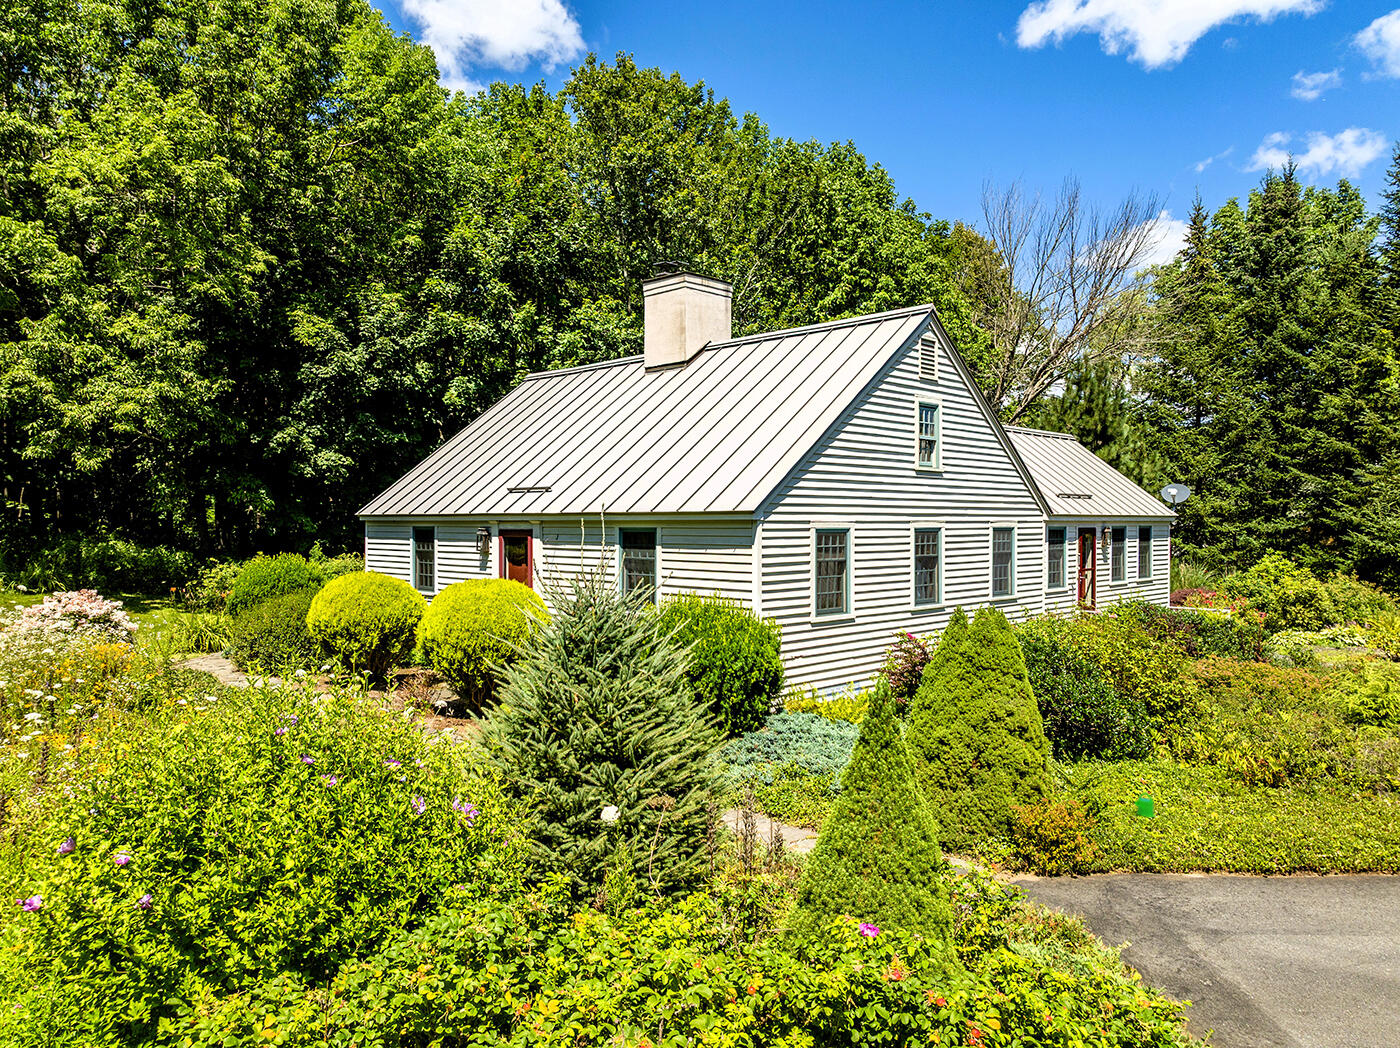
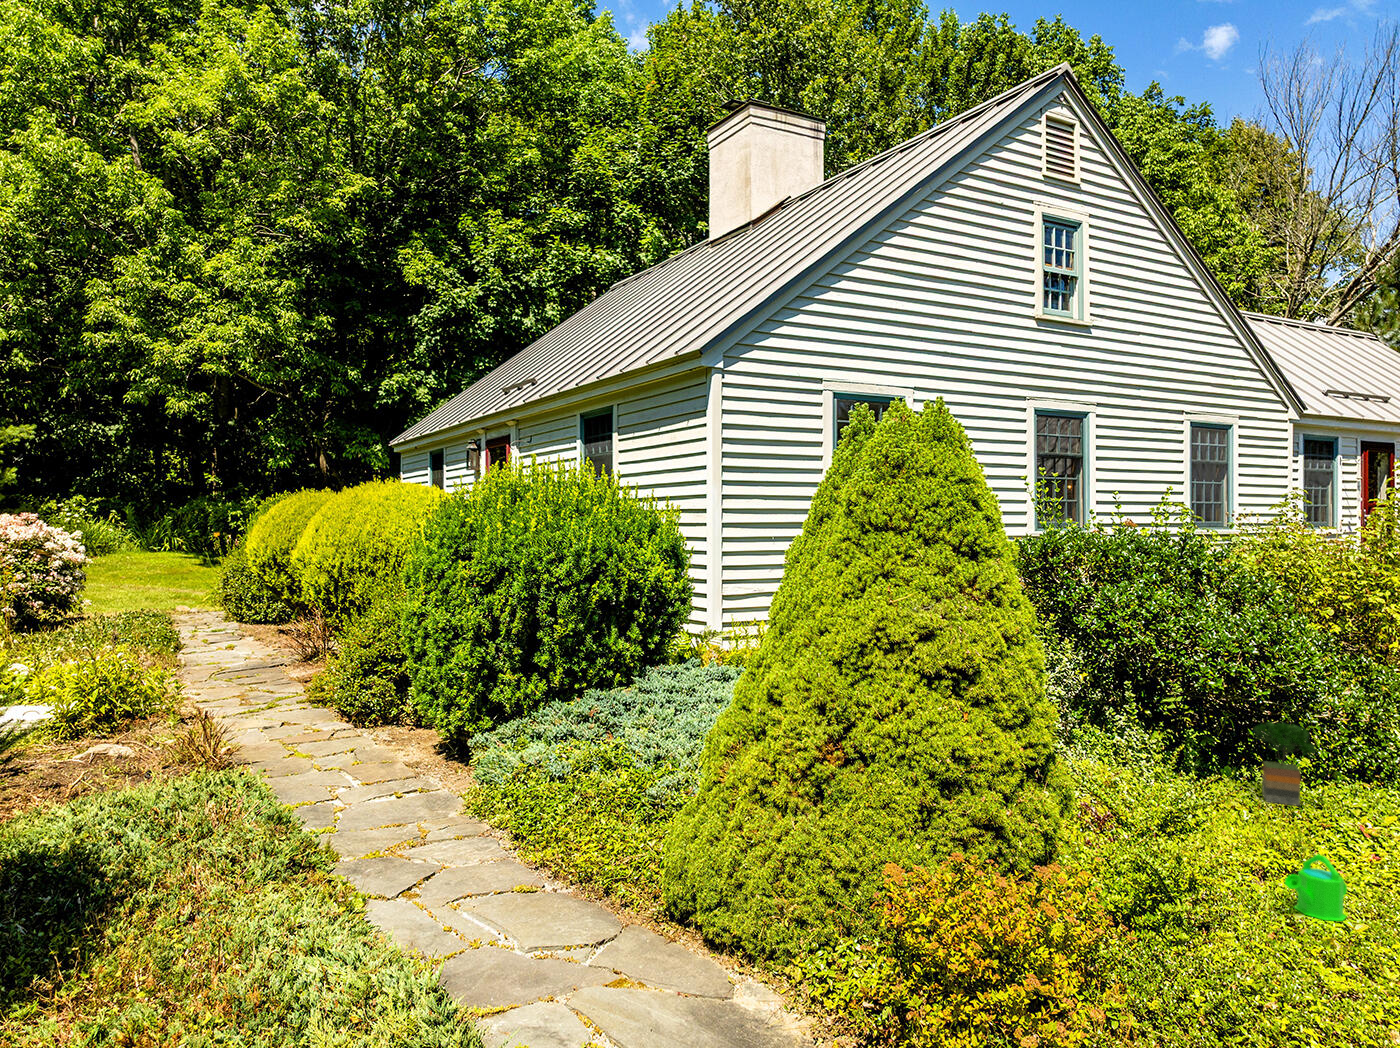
potted tree: none [1092,733,1121,773] -> present [1254,723,1315,806]

